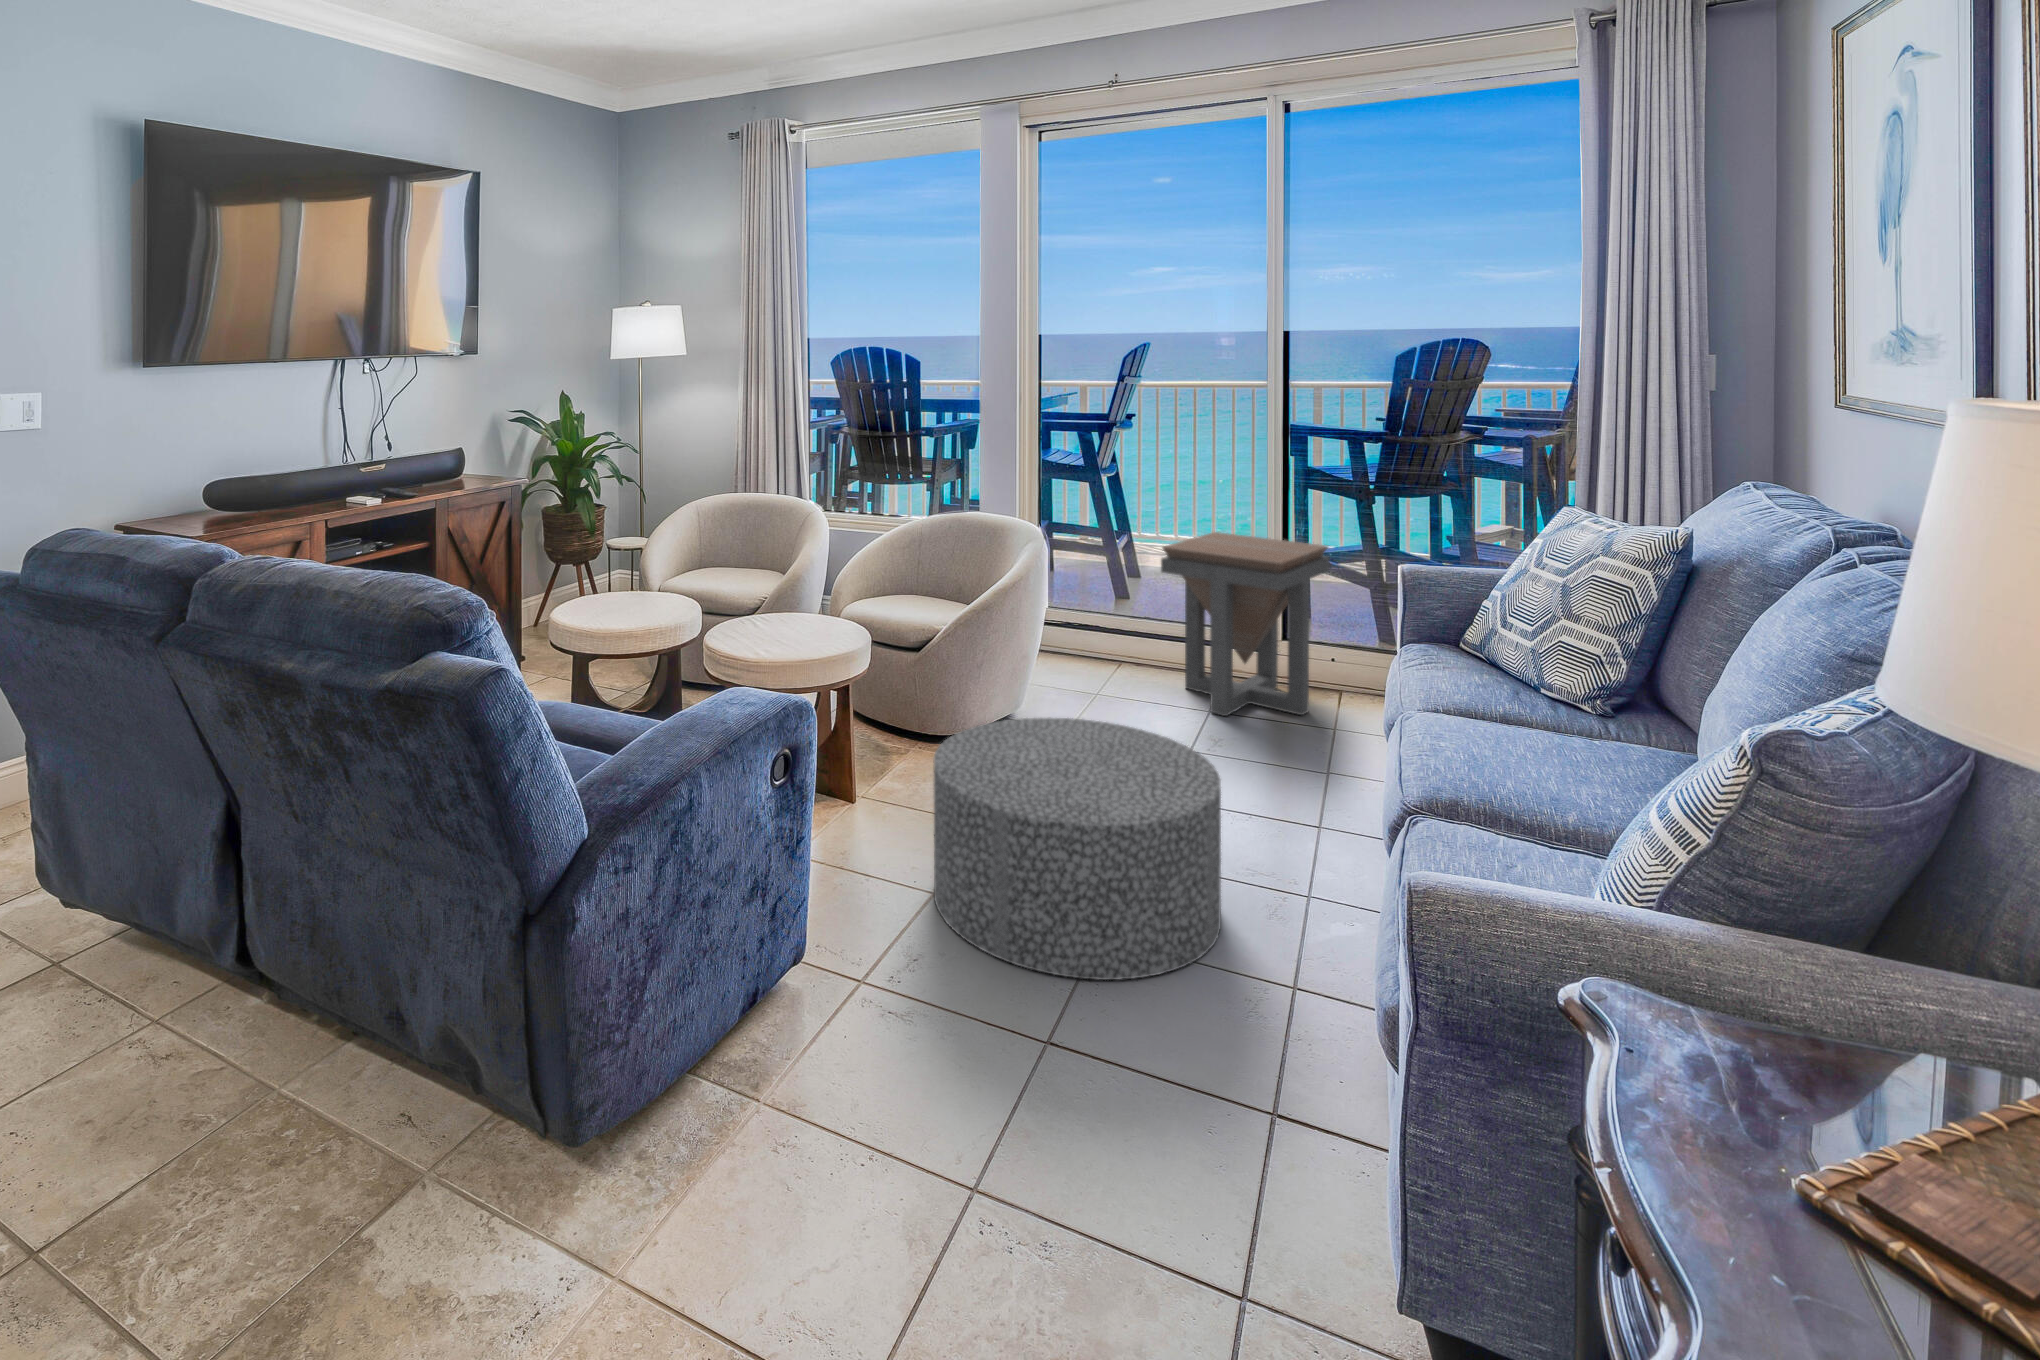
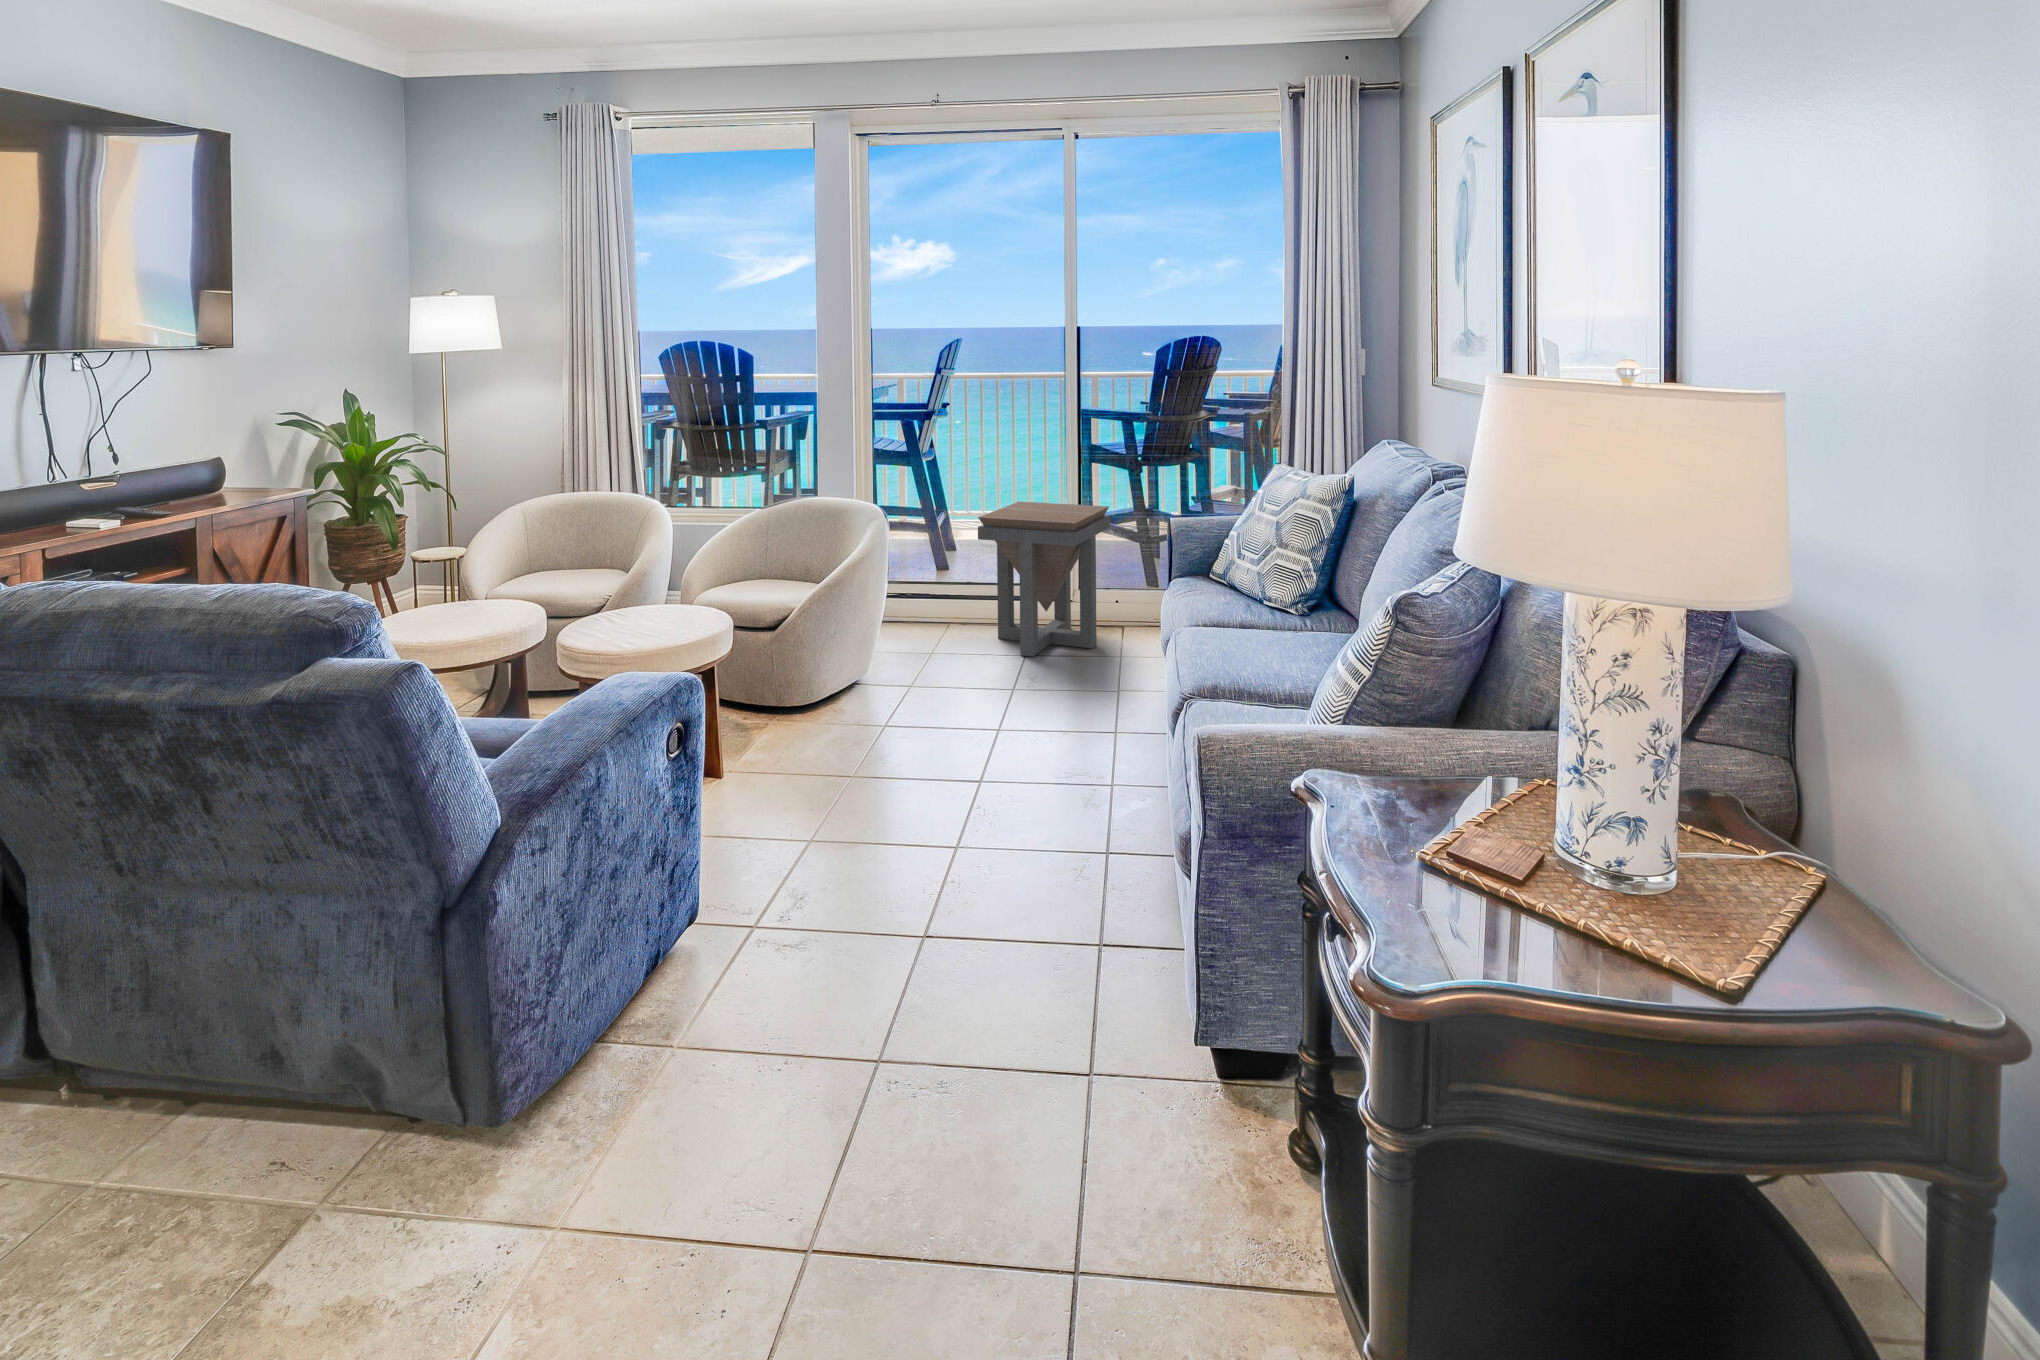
ottoman: present [933,718,1221,980] -> none [801,669,1045,885]

